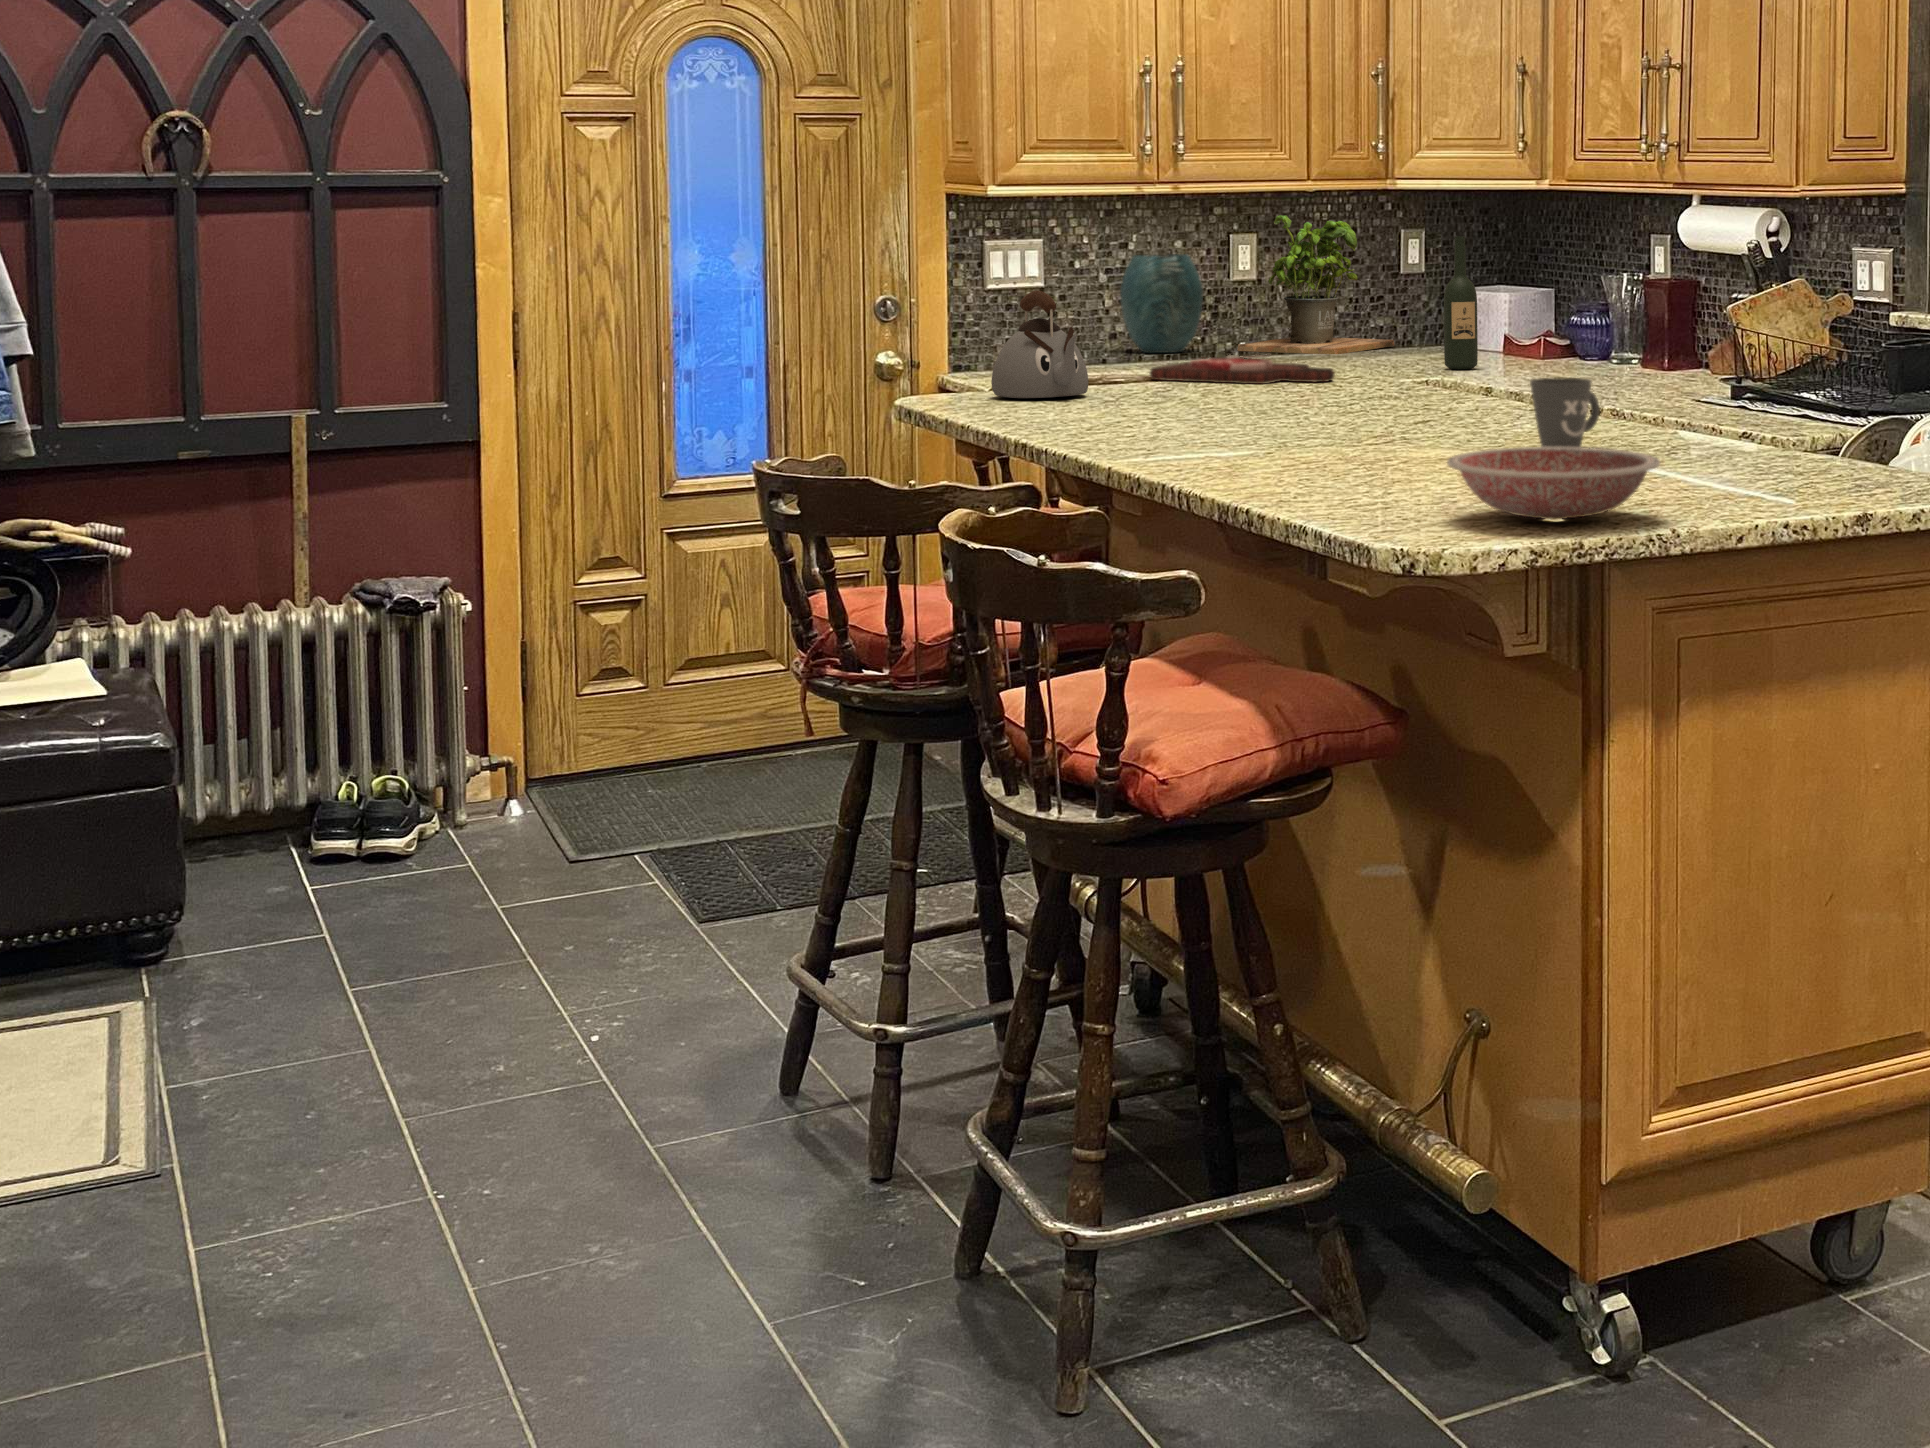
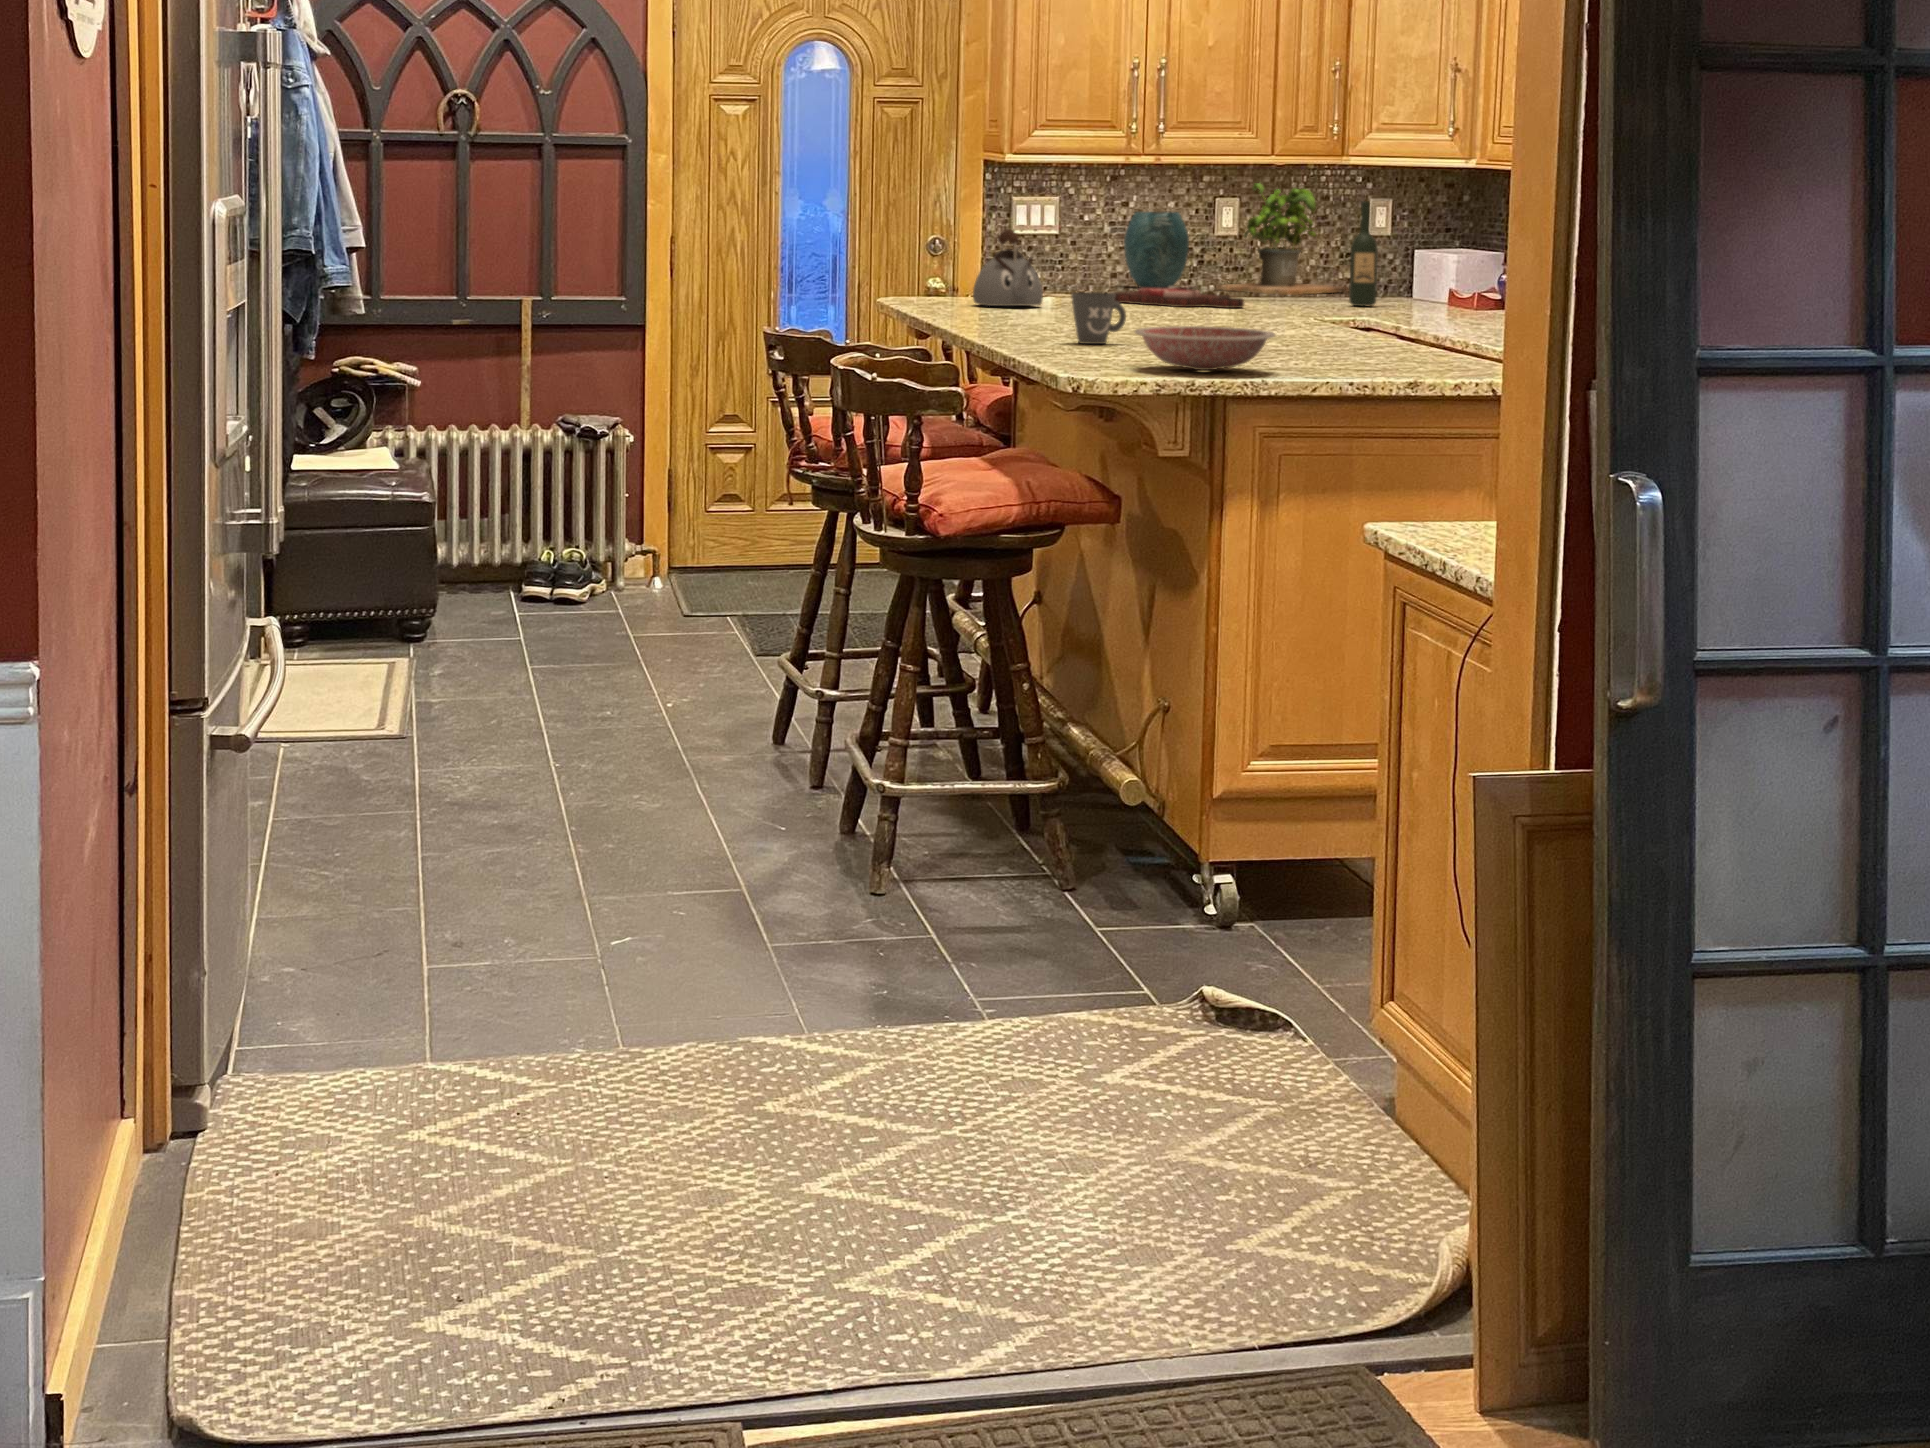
mug: present [1530,378,1600,447] -> present [1071,292,1126,344]

